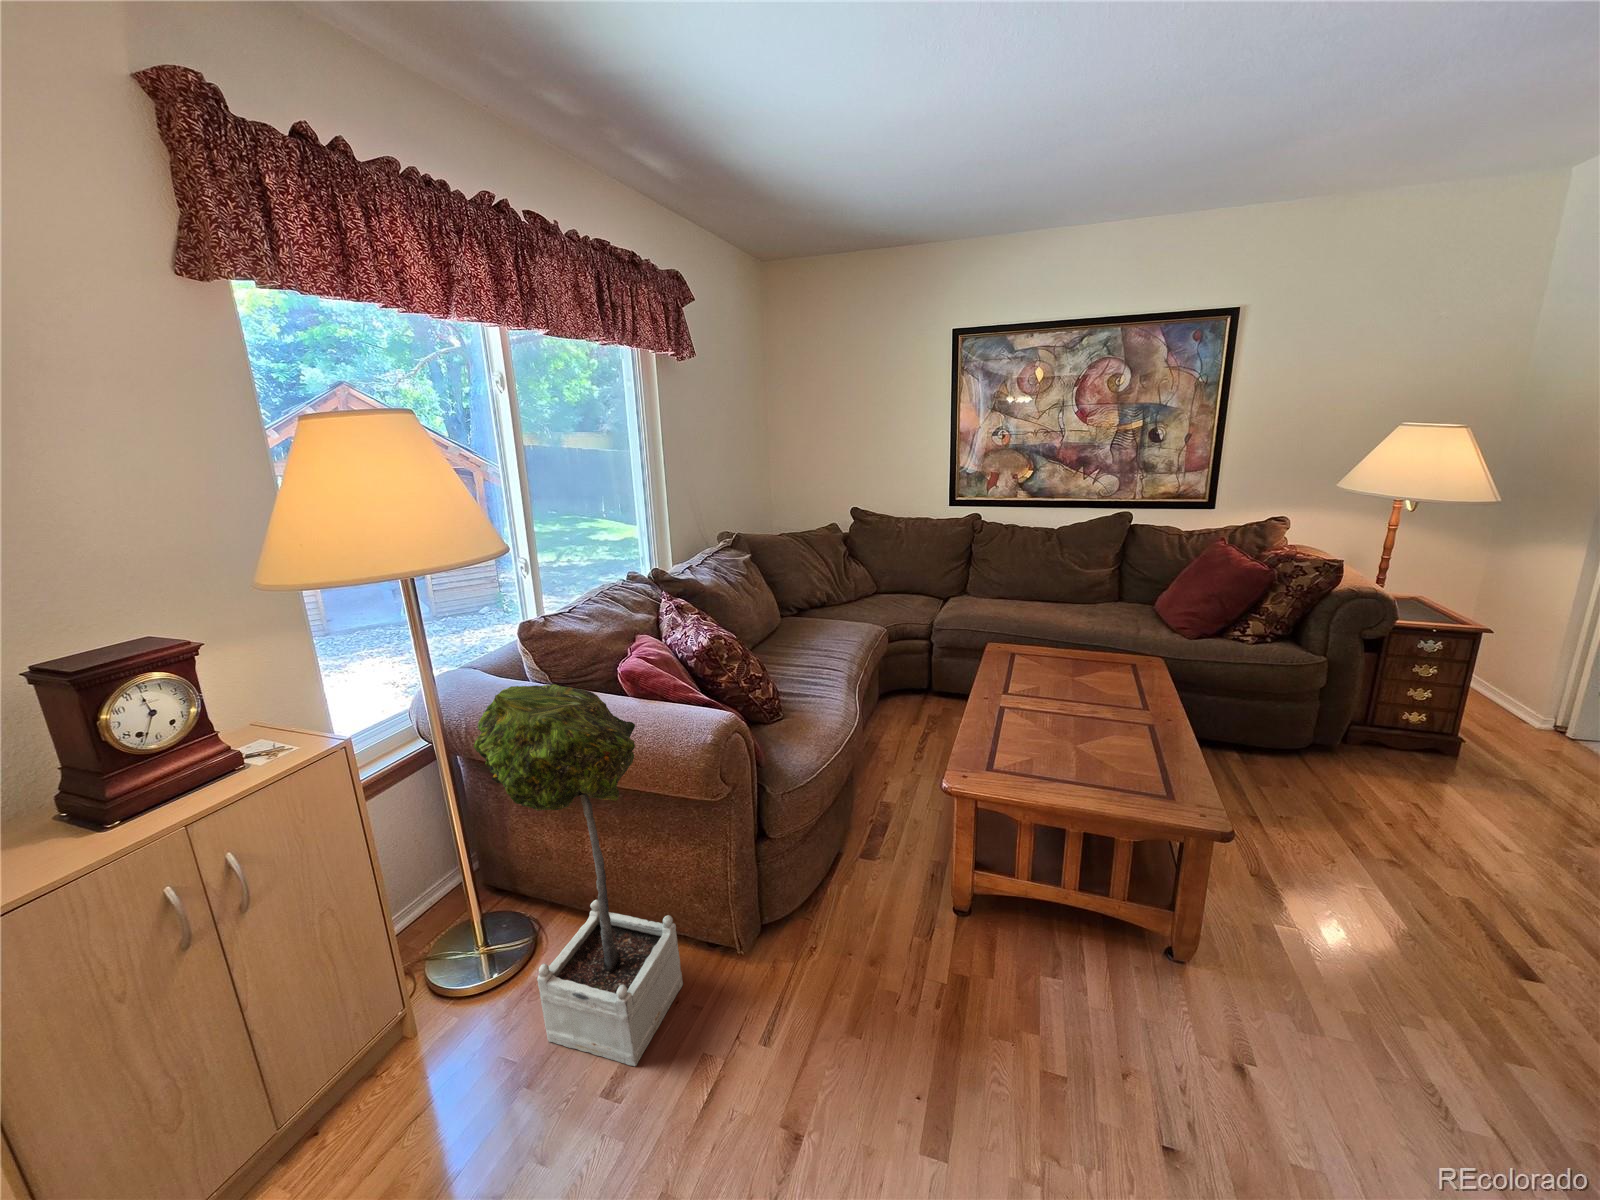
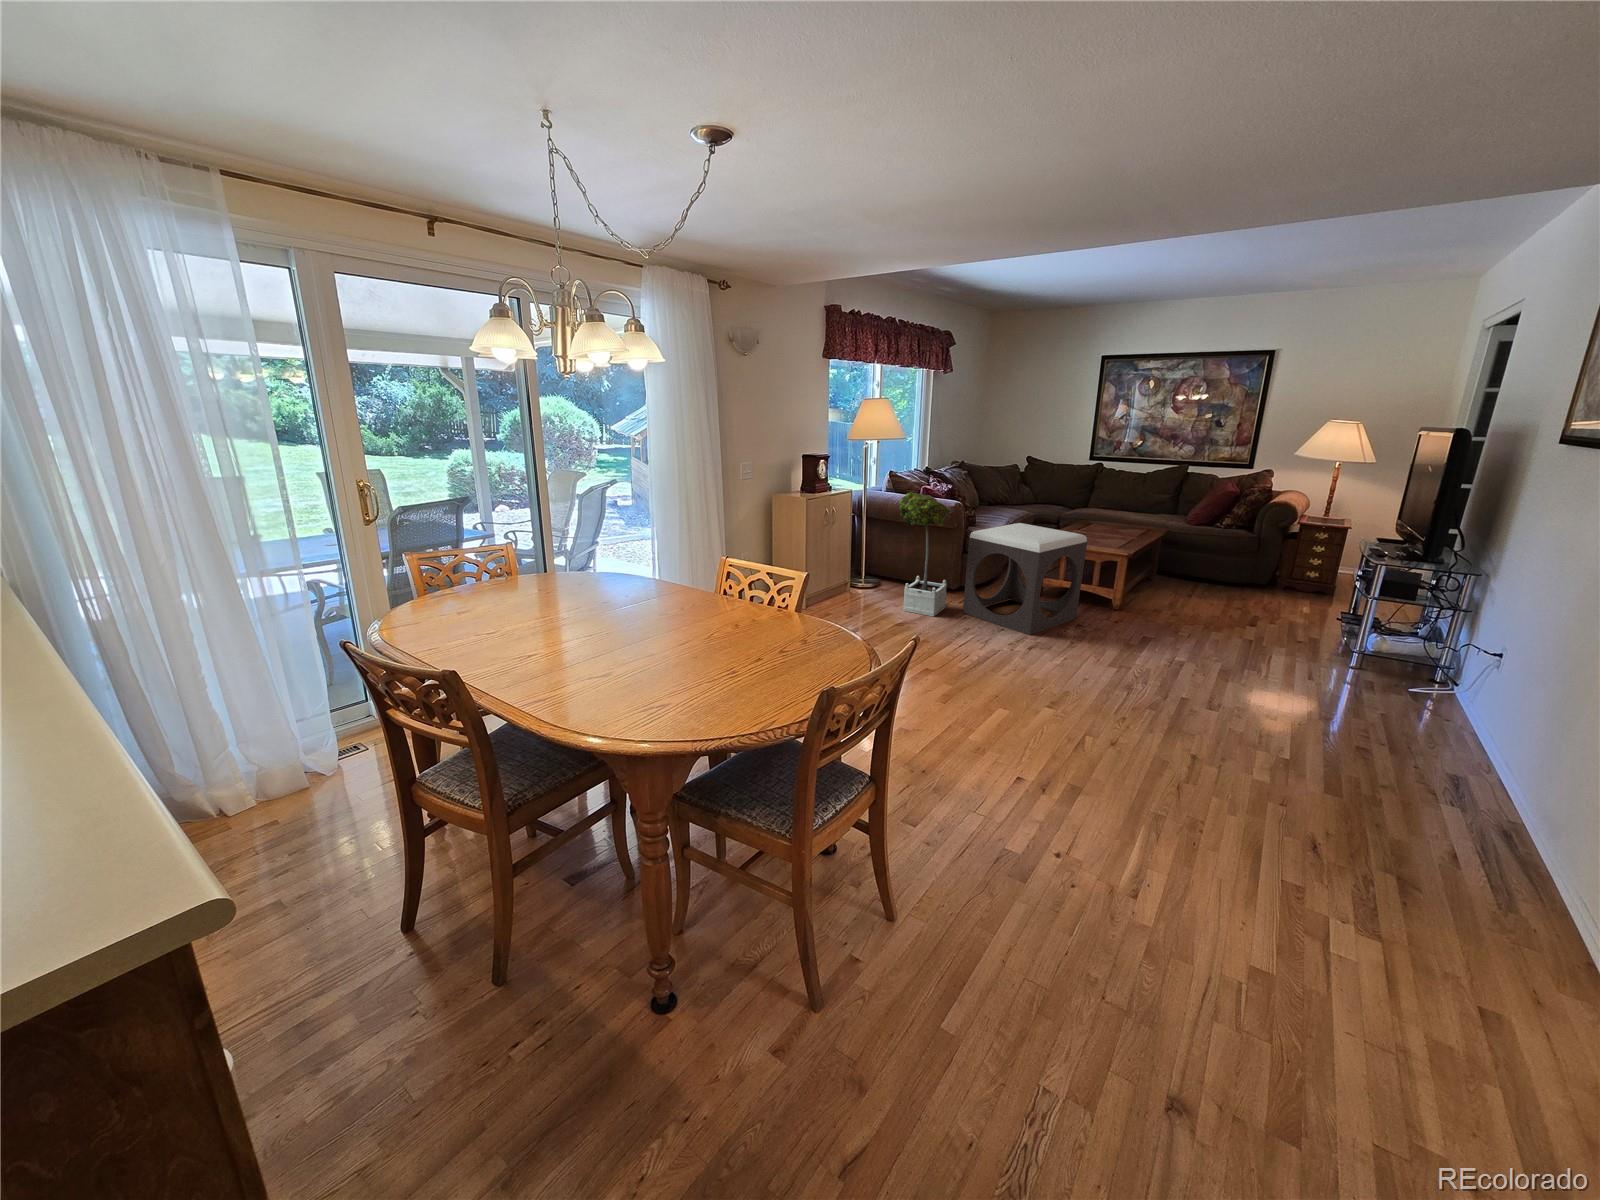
footstool: none [716,710,1051,1158] -> present [963,523,1087,635]

